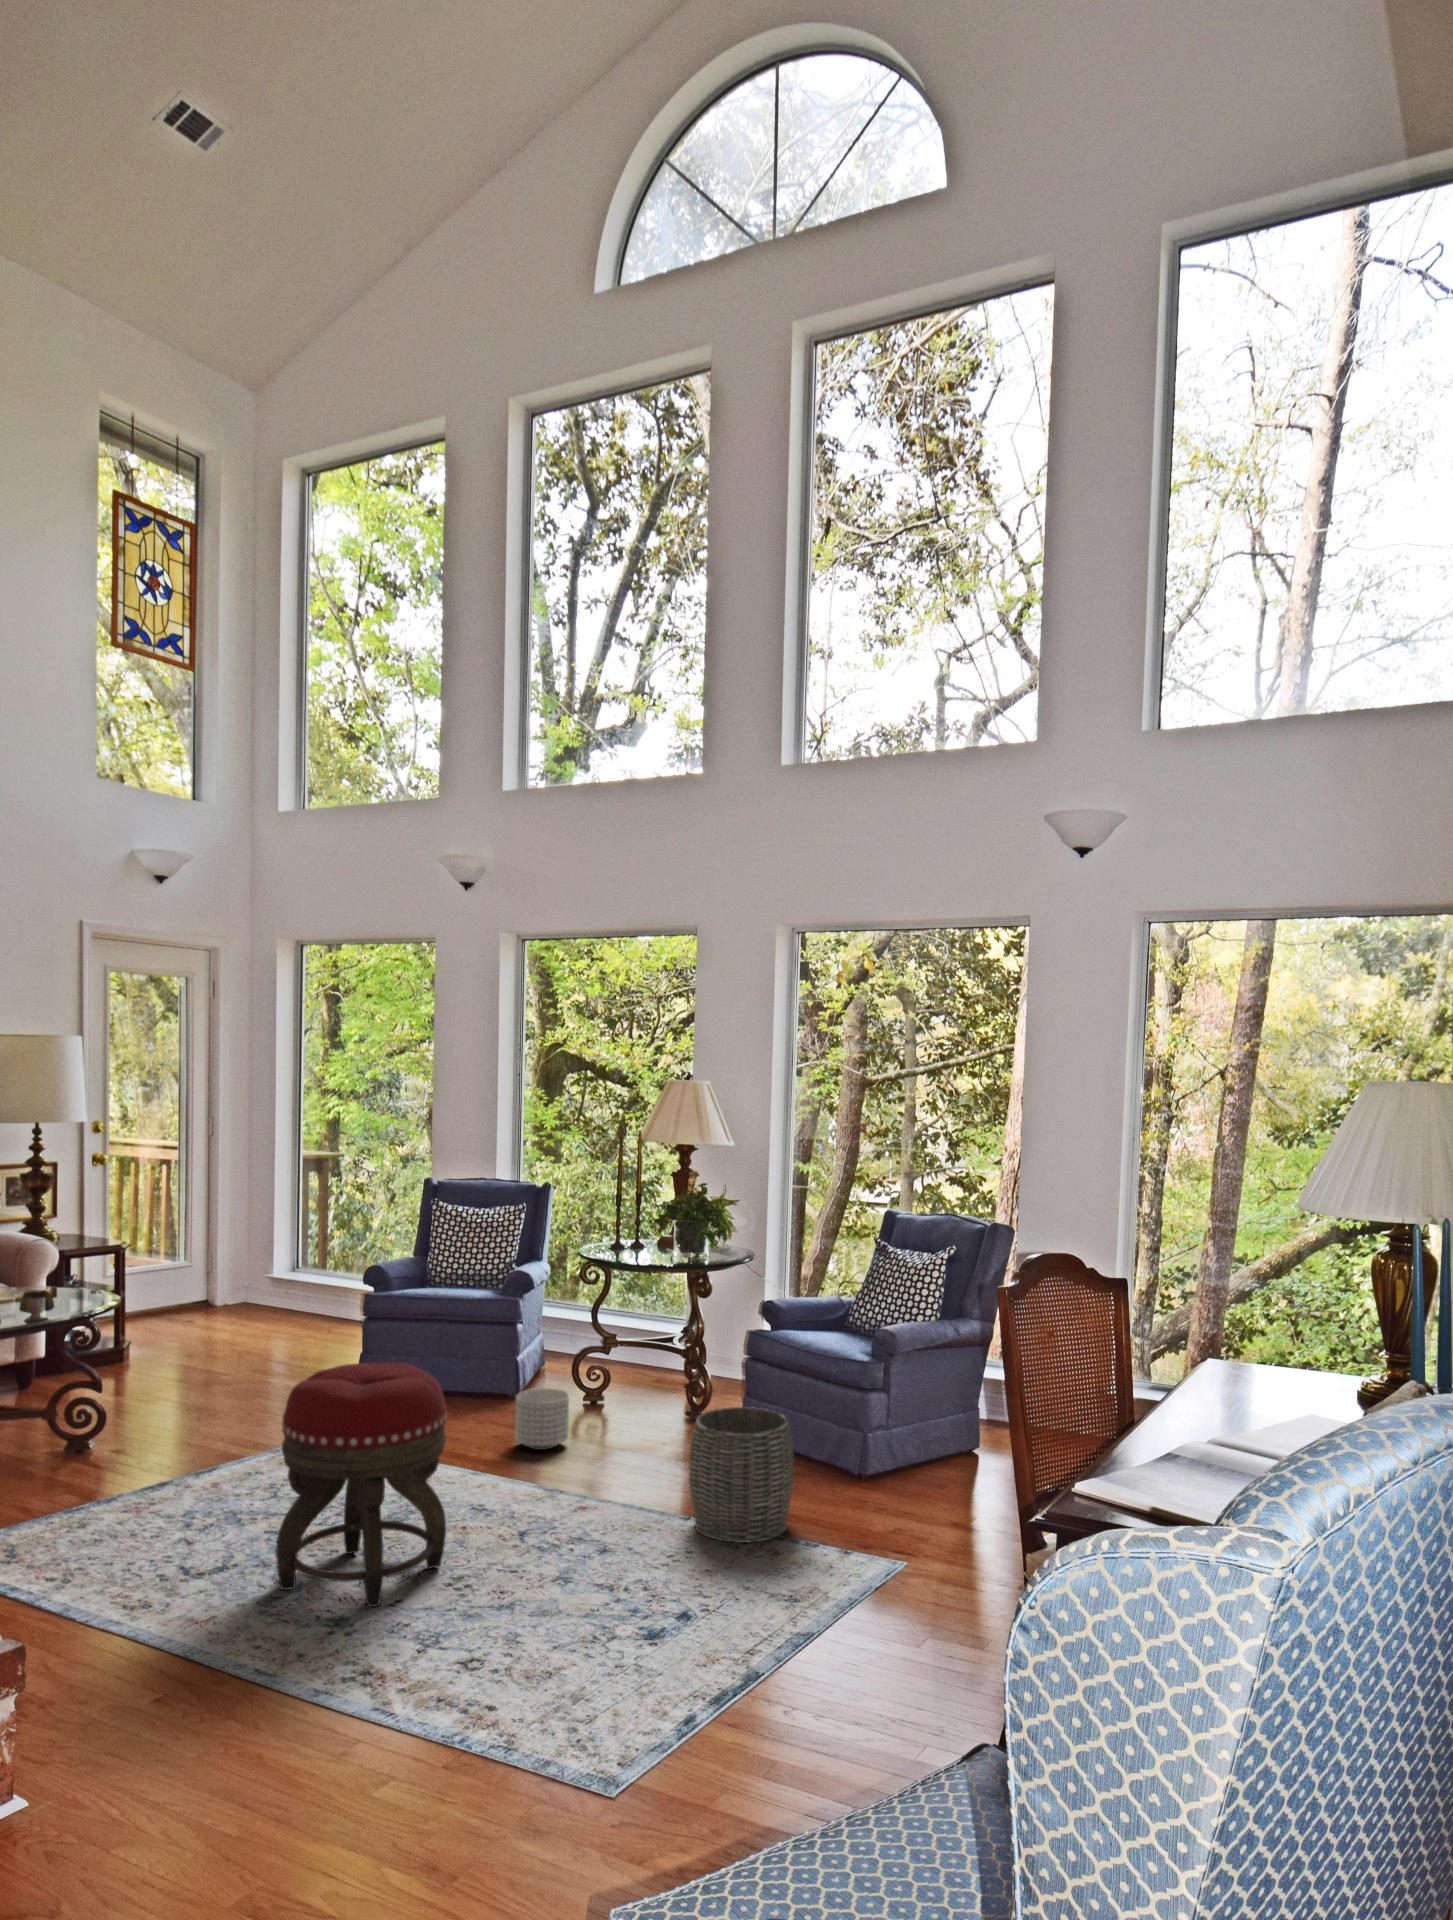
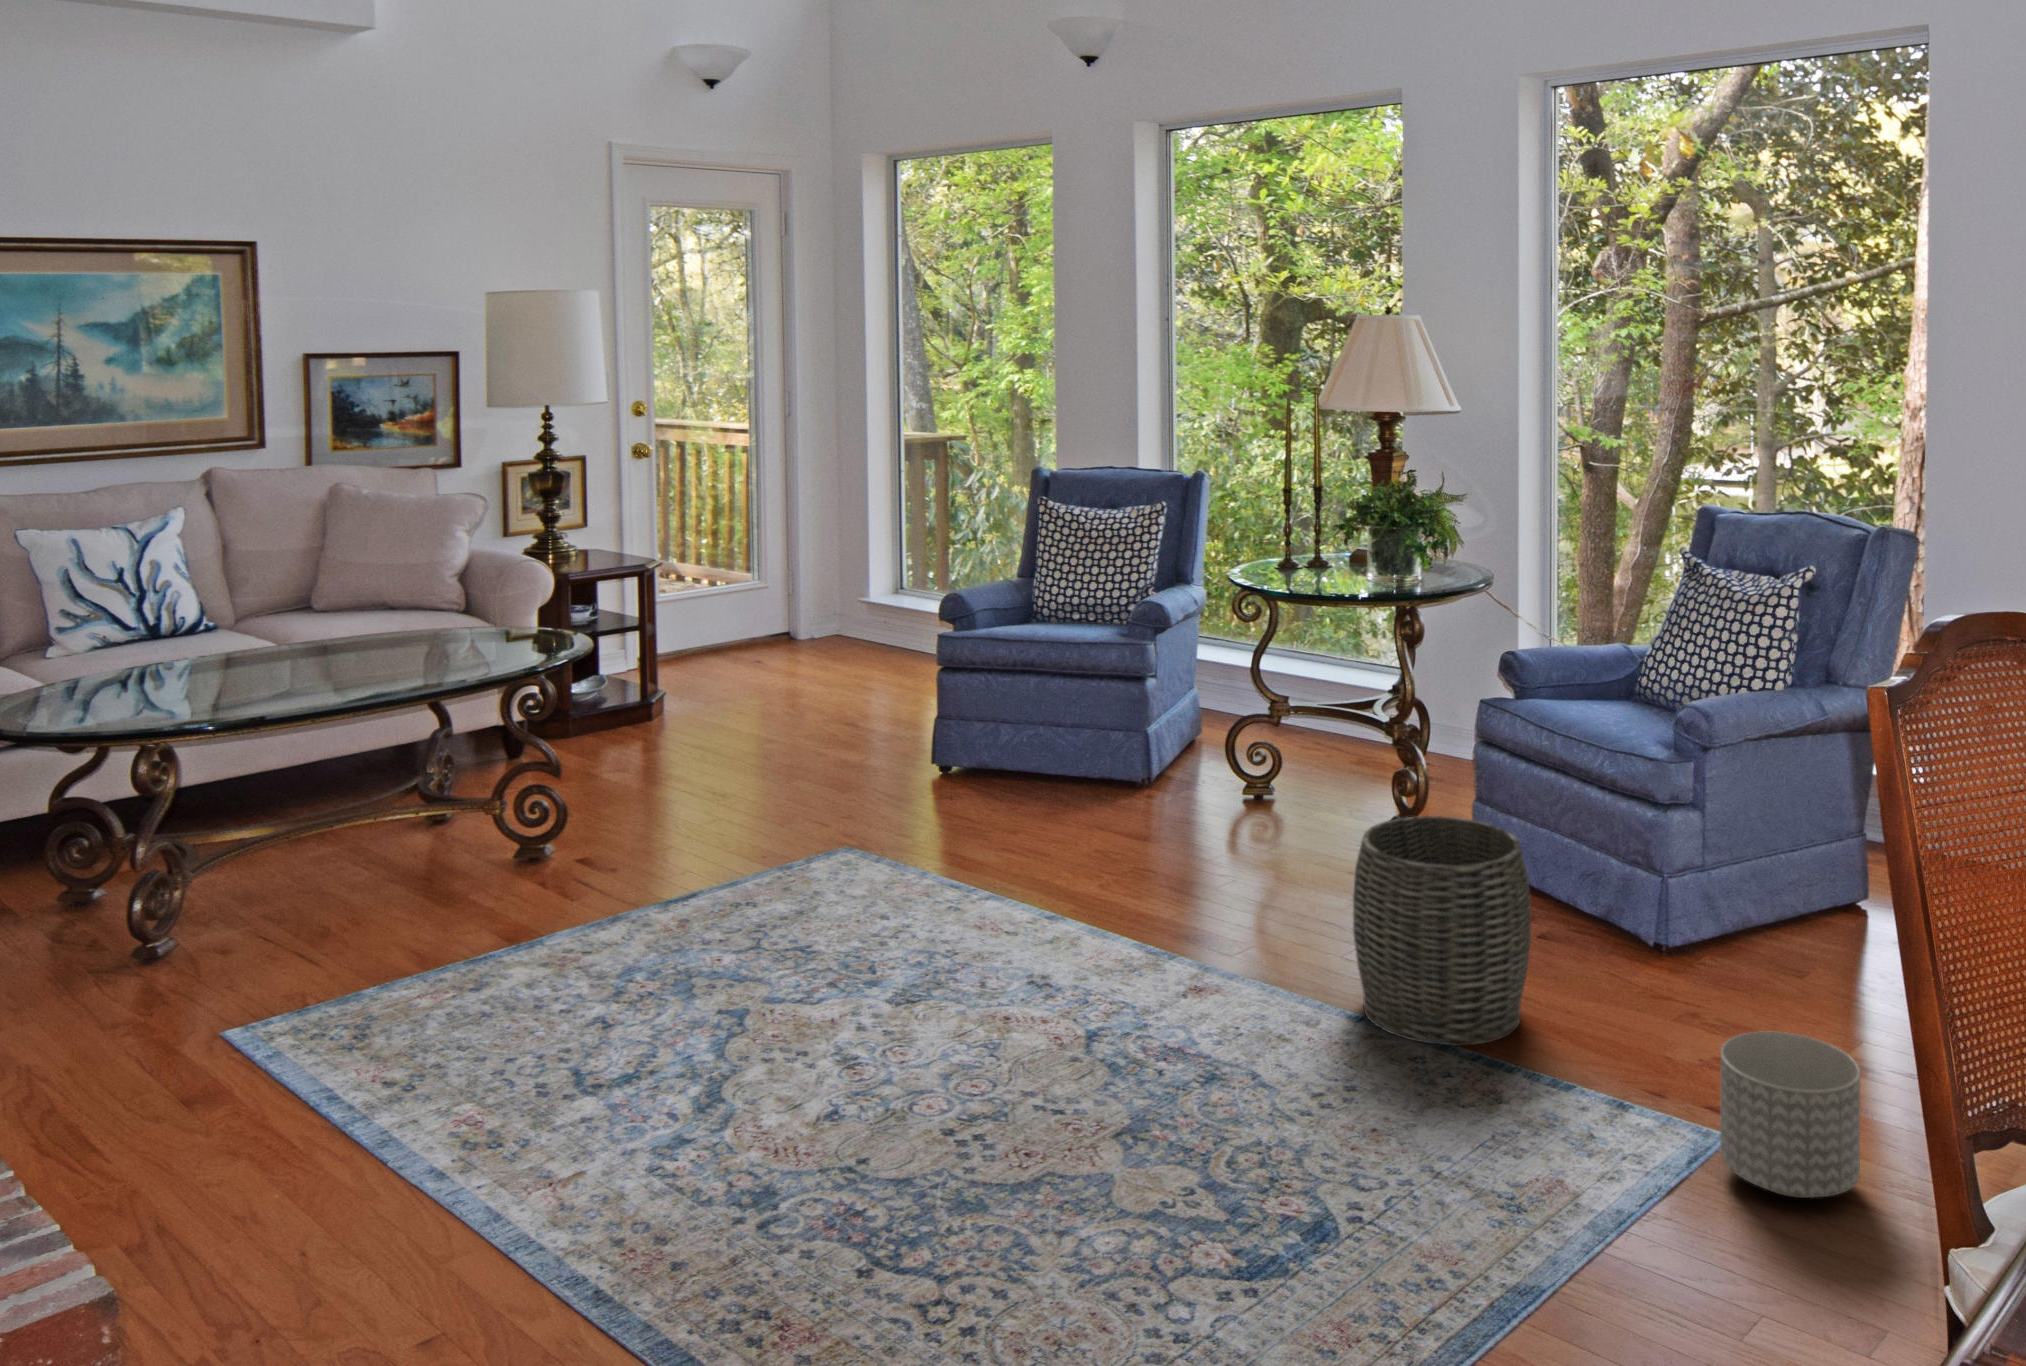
footstool: present [276,1363,447,1607] -> none [670,720,941,1117]
planter: present [515,1388,569,1450] -> present [1720,1031,1860,1198]

